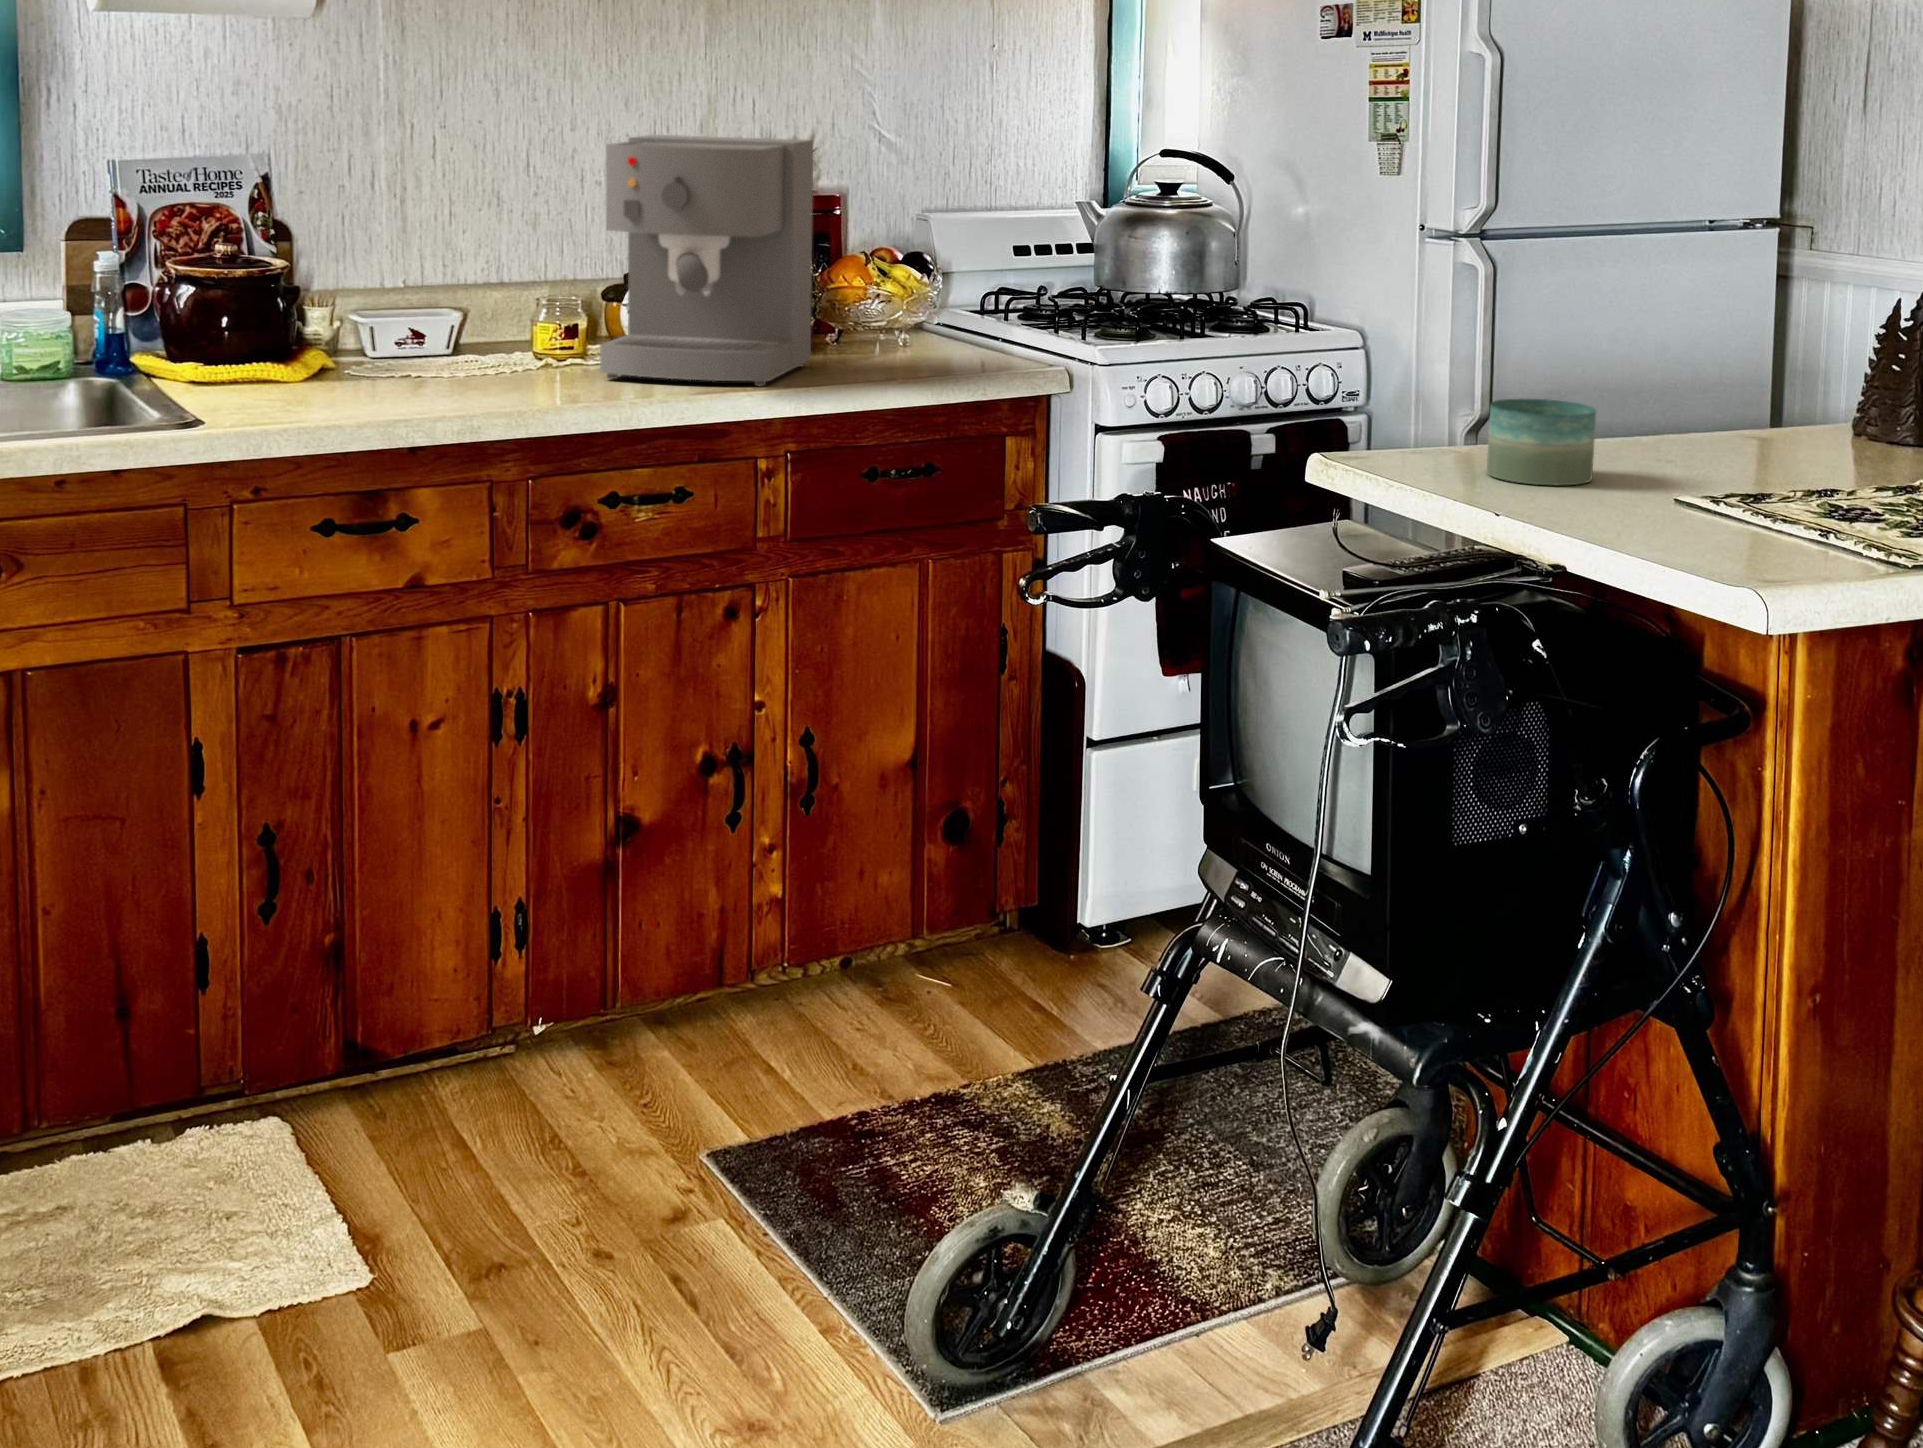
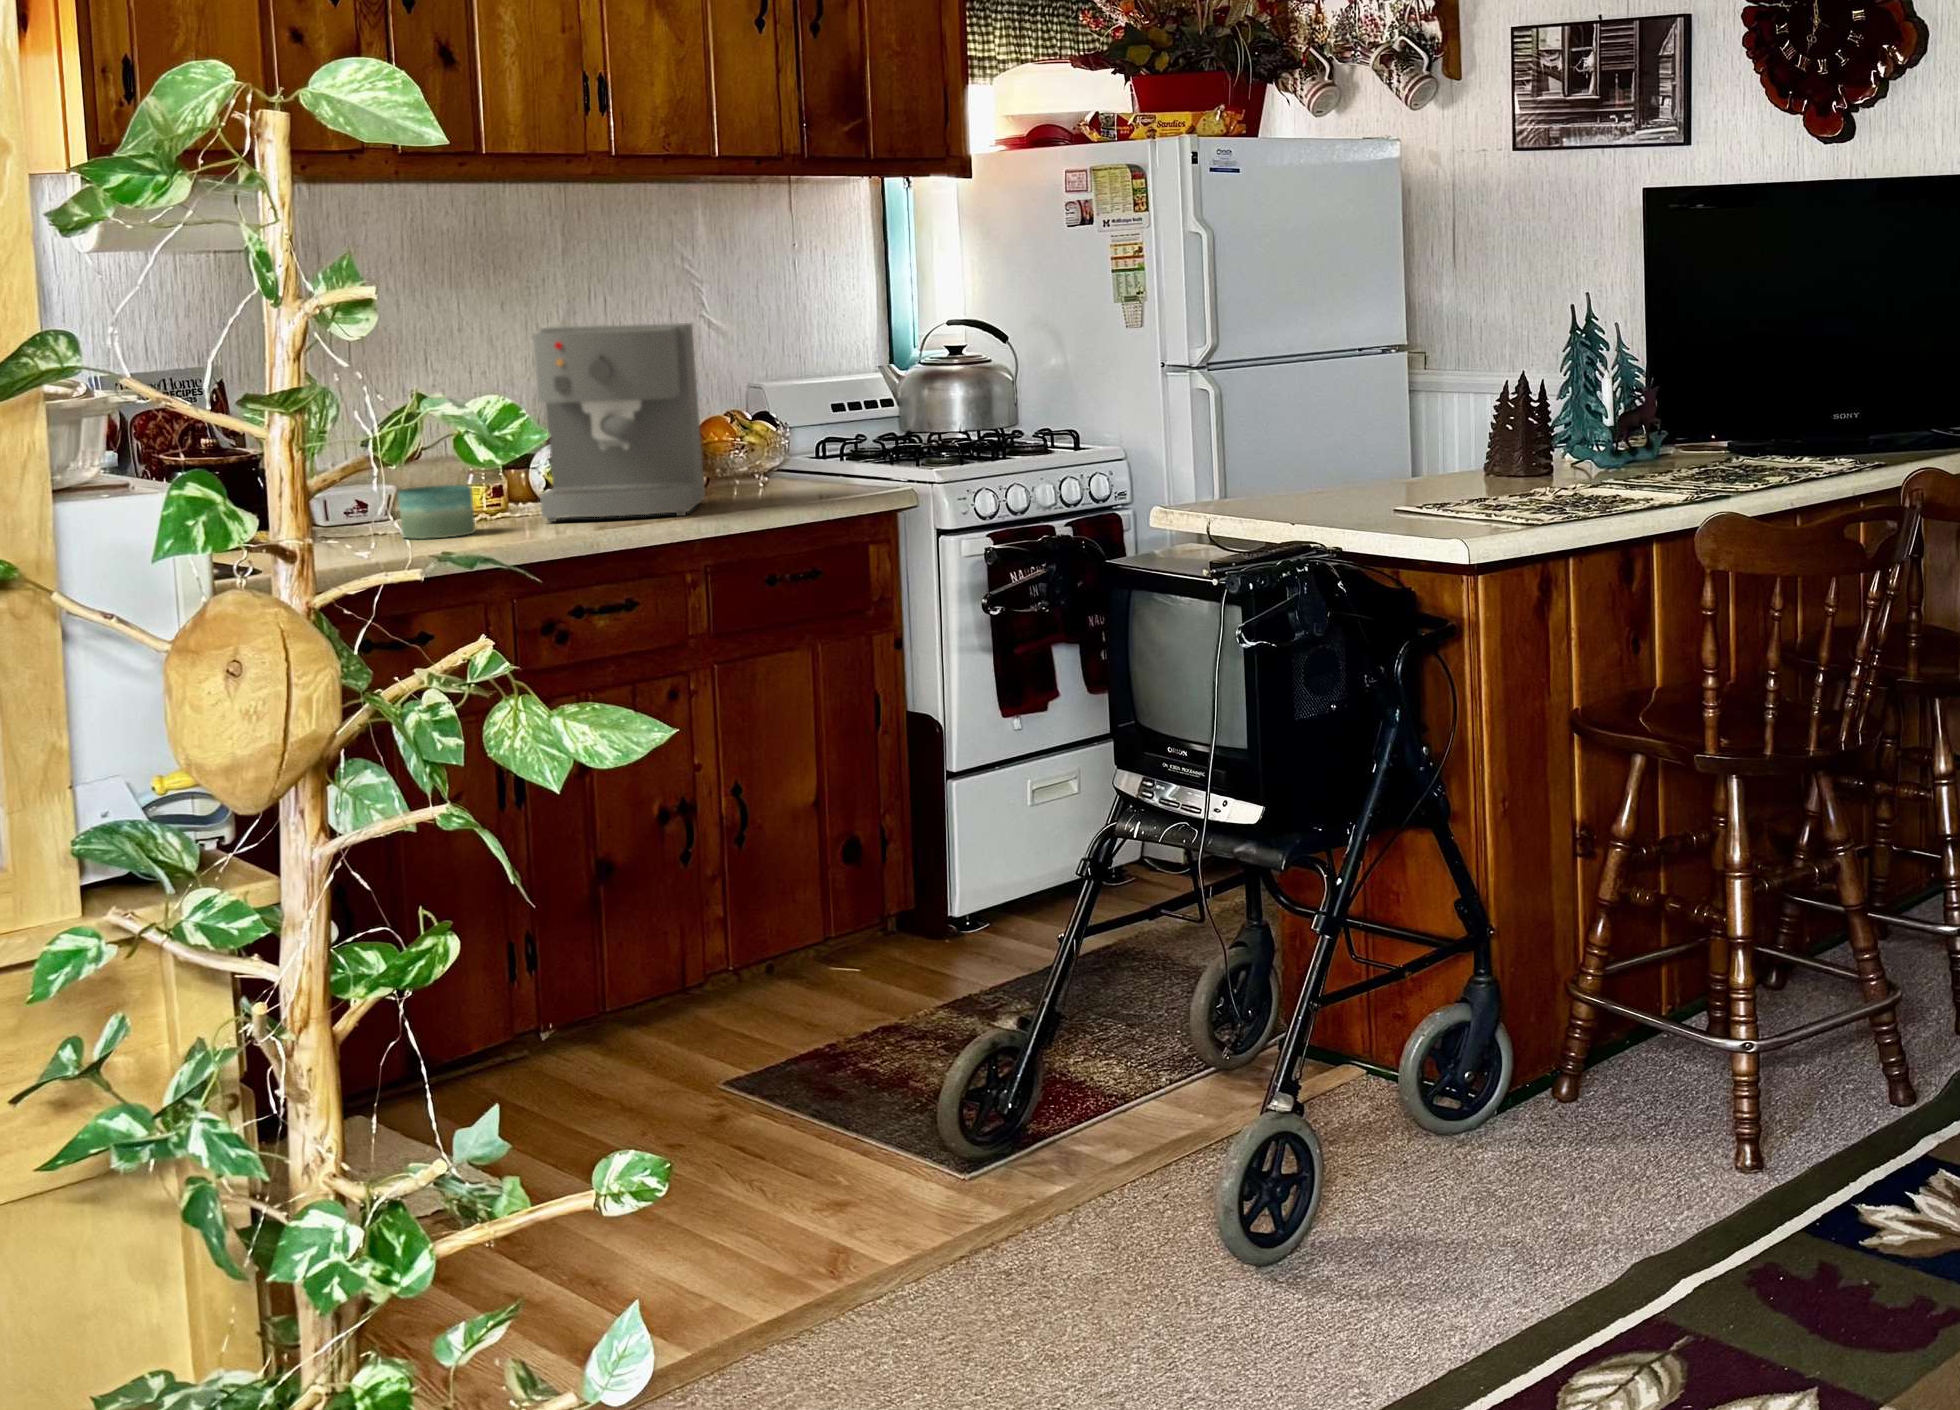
candle: present [1487,399,1596,485] -> present [398,485,475,539]

